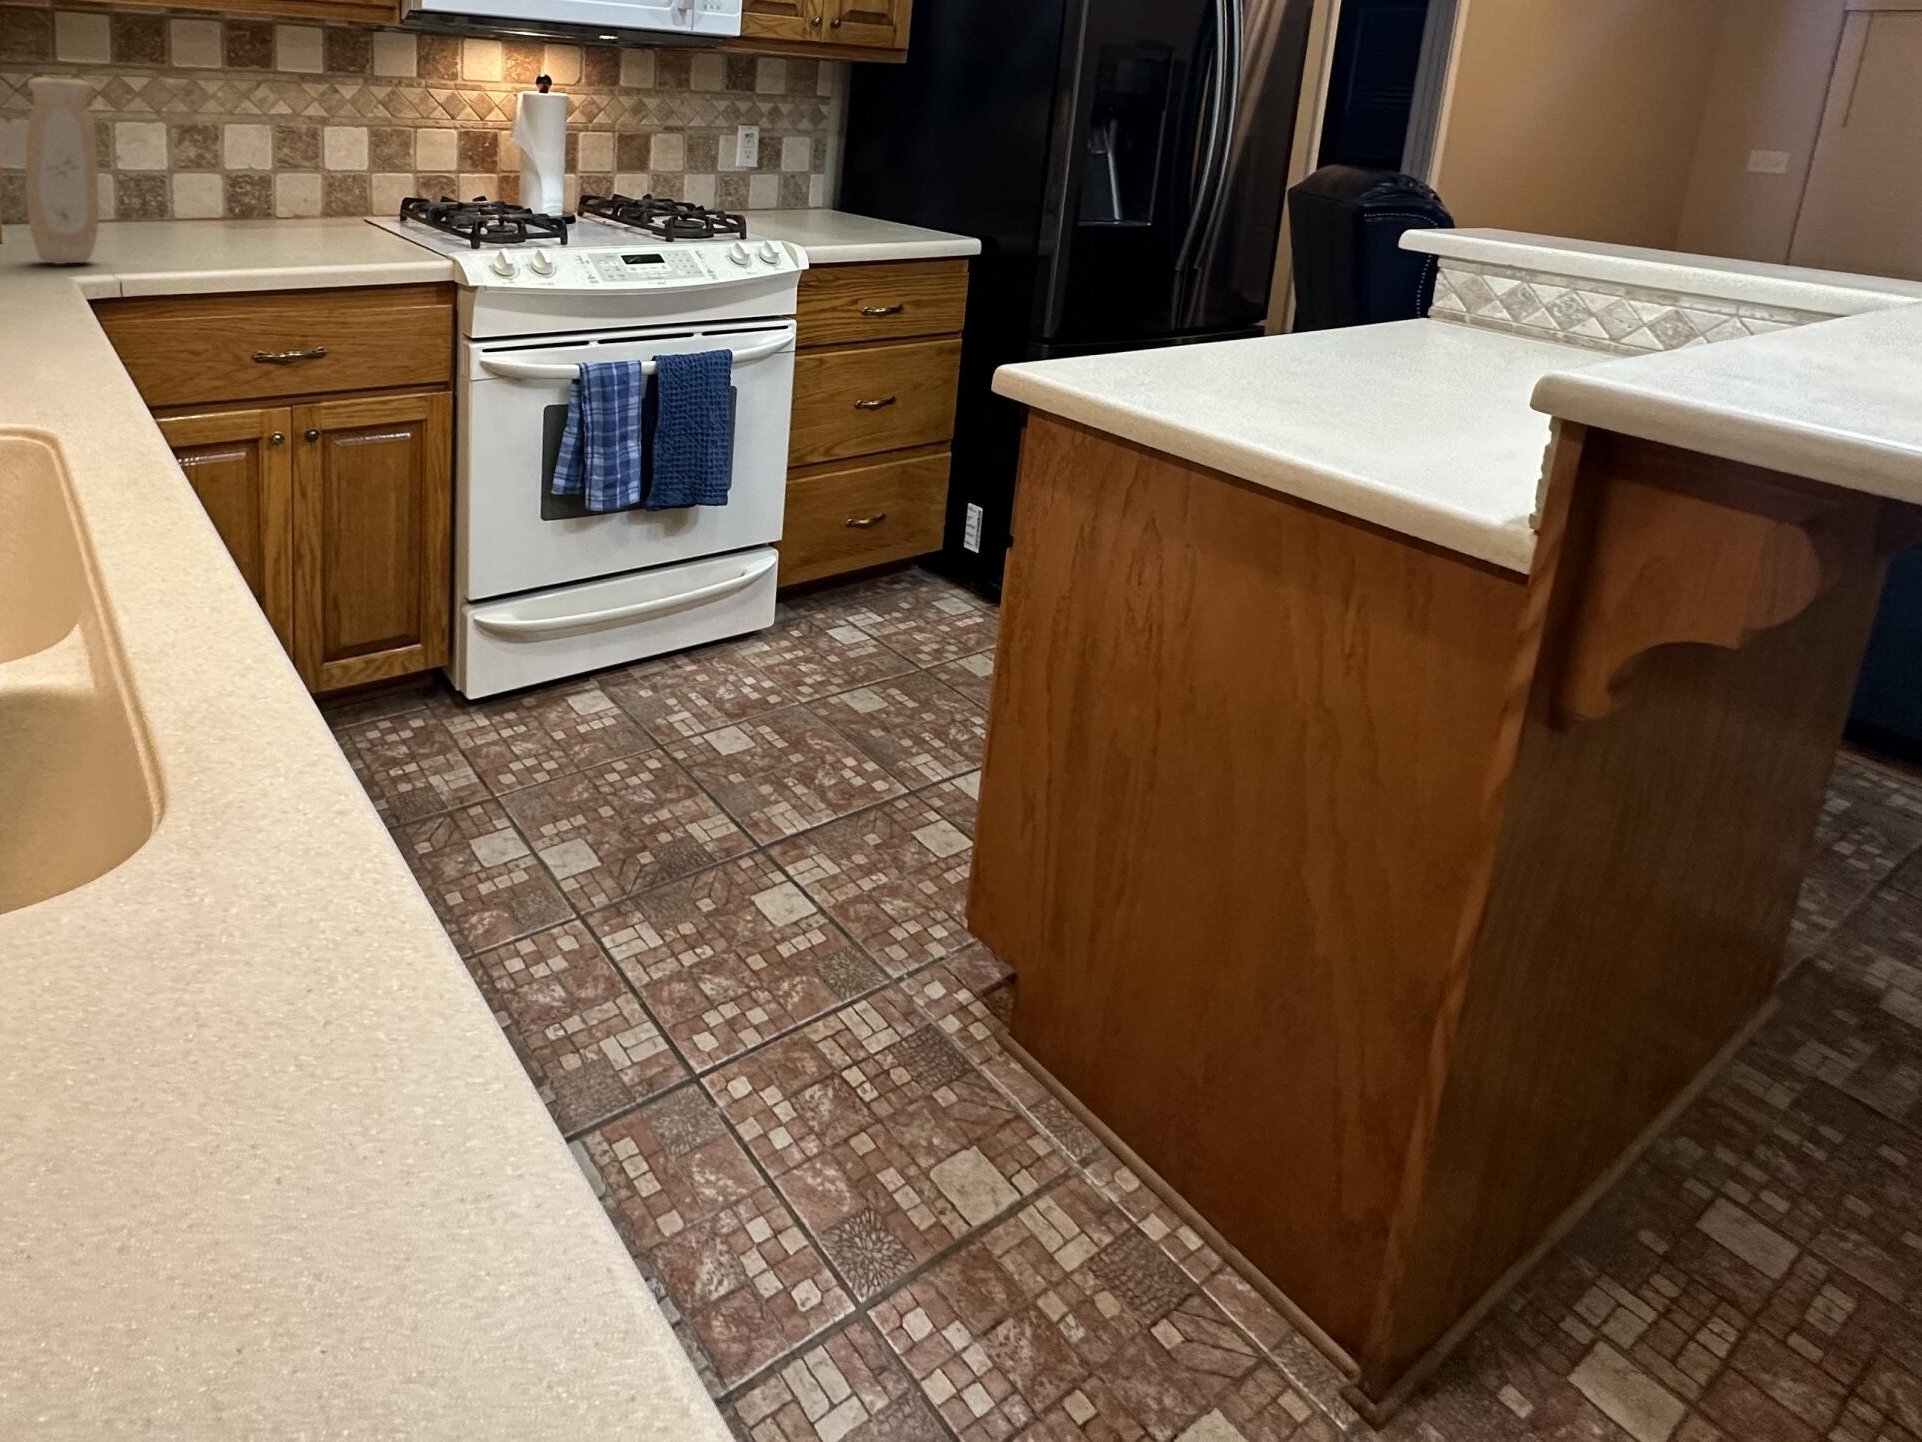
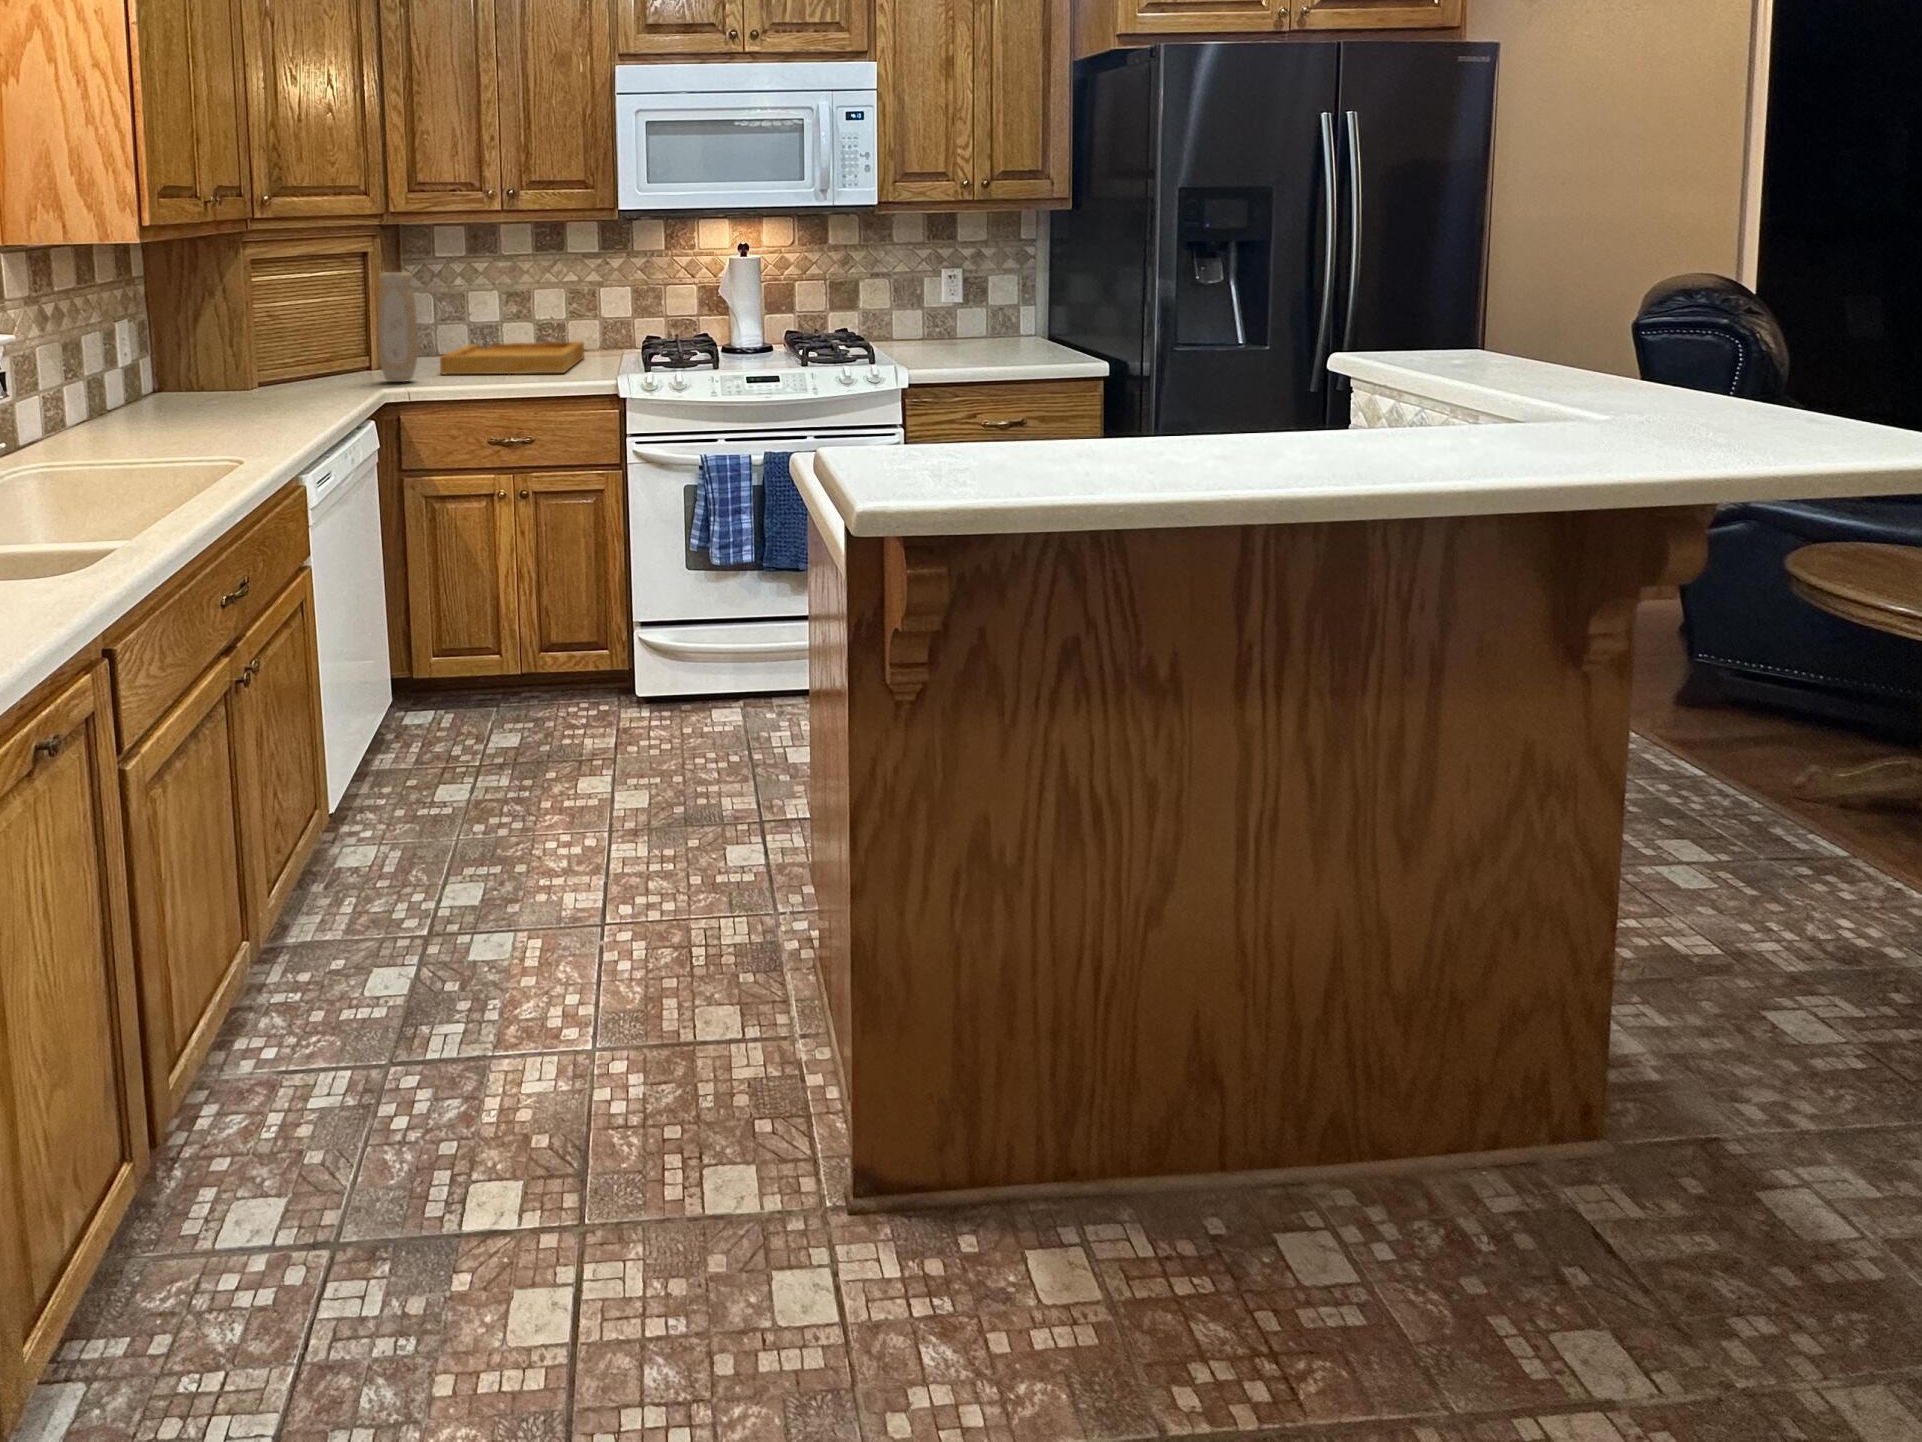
tray: none [118,202,325,251] -> present [440,342,584,374]

